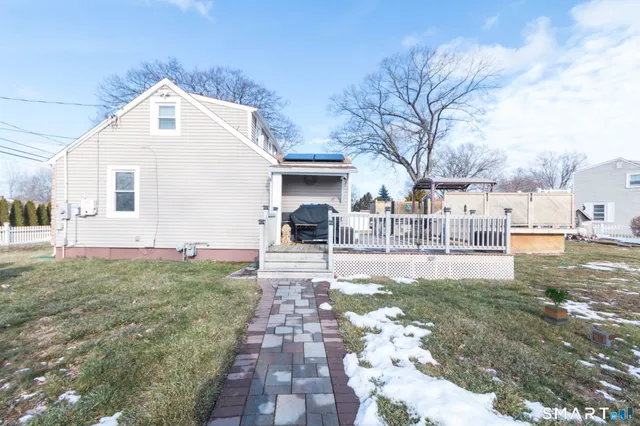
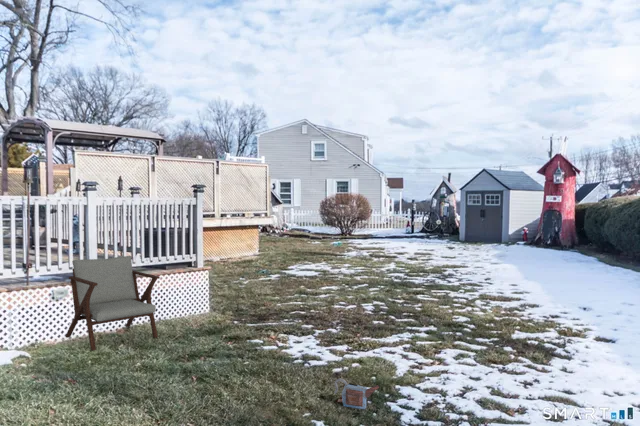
lounge chair: none [435,243,480,285] -> present [66,256,160,350]
potted tree: present [544,288,572,325] -> none [276,324,315,390]

